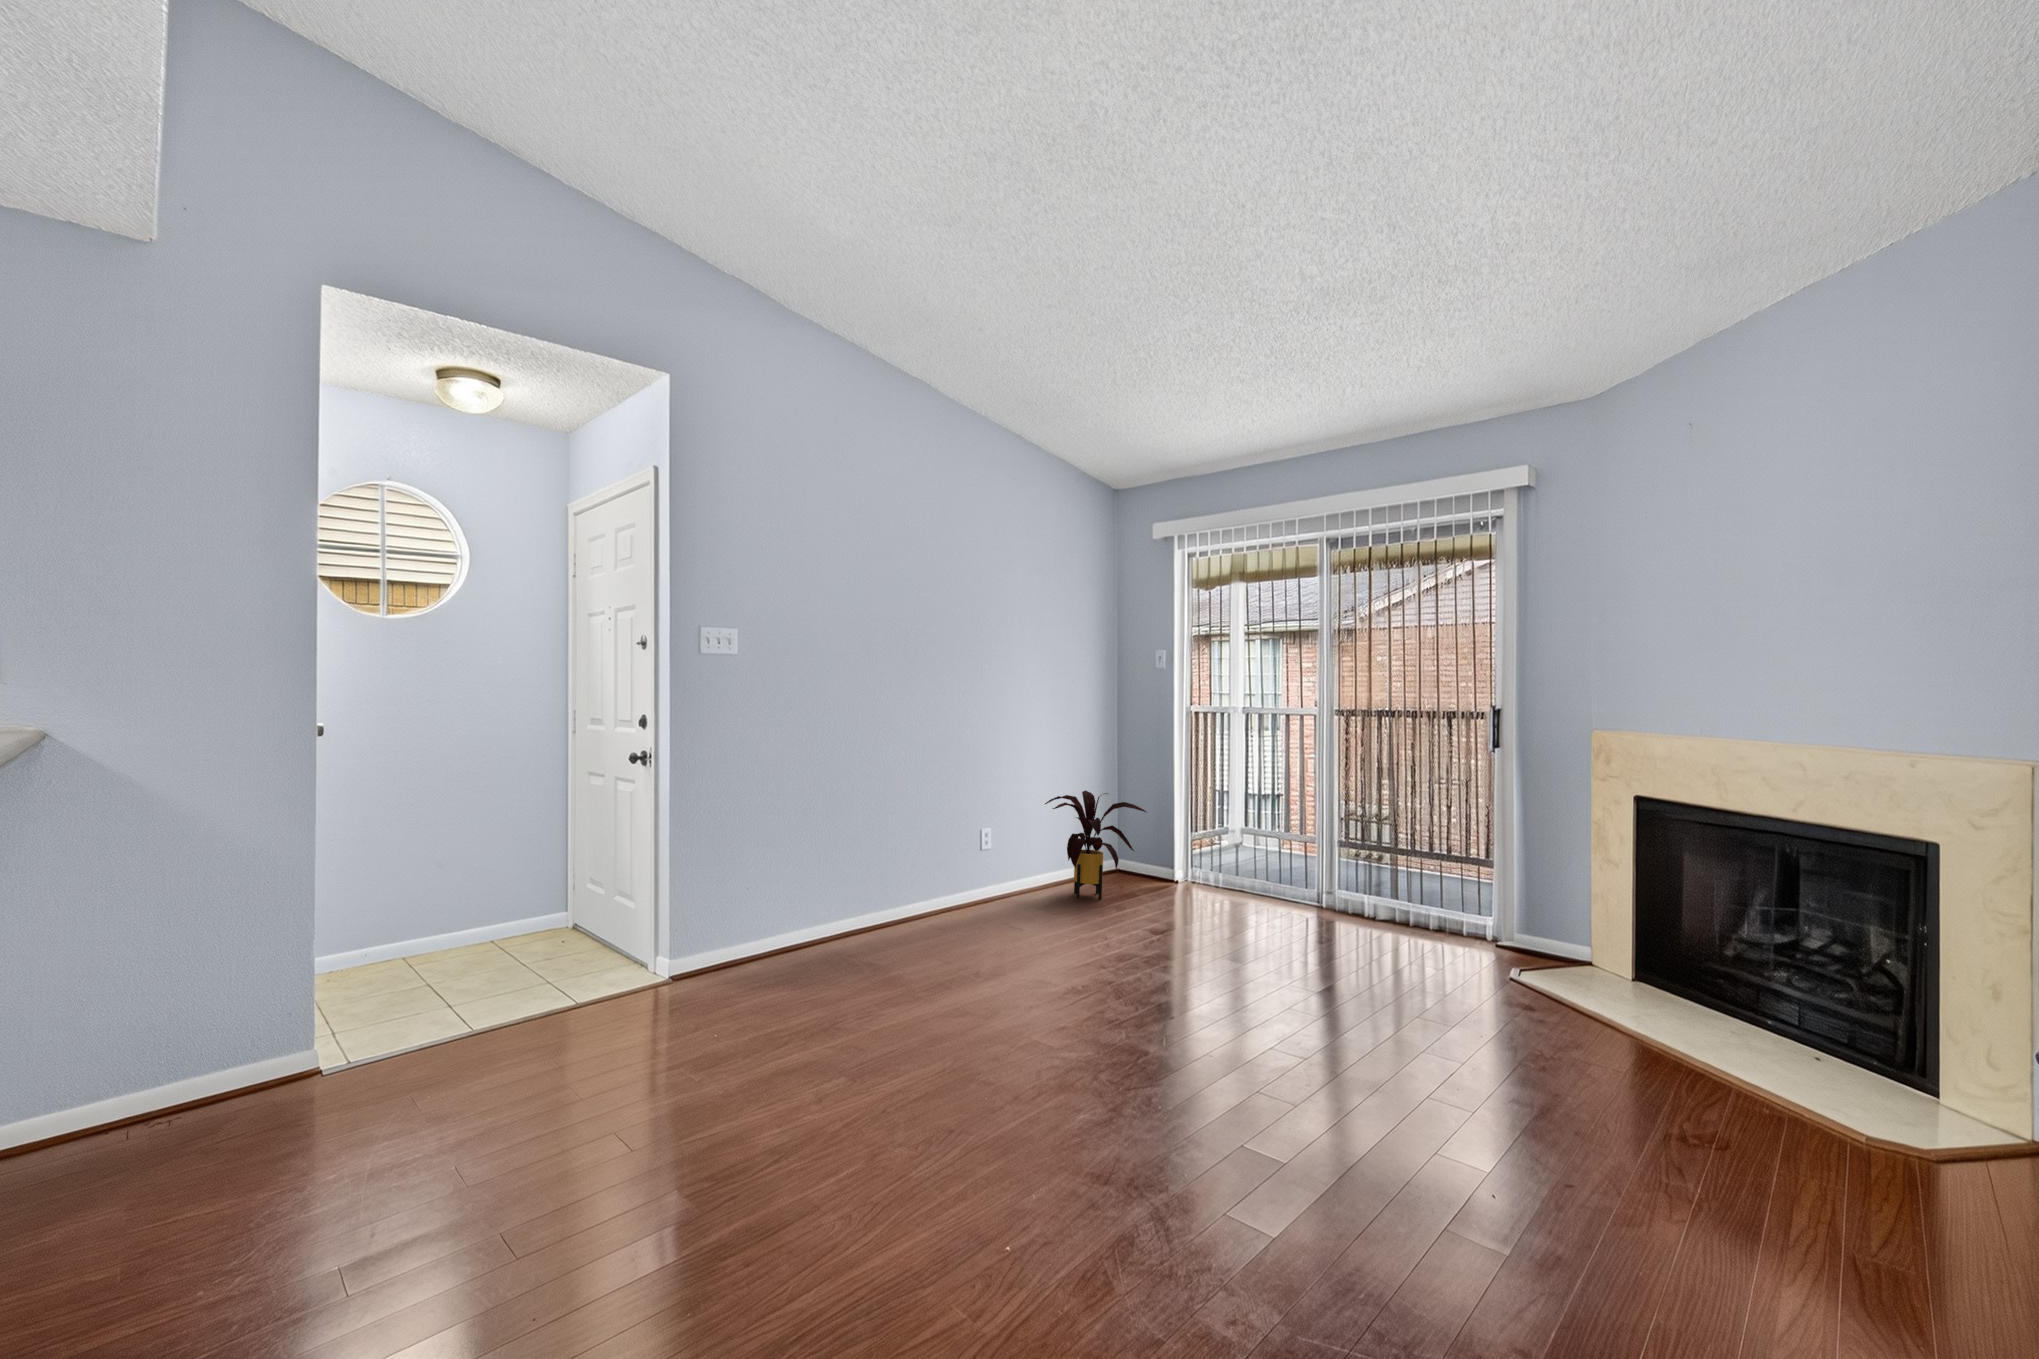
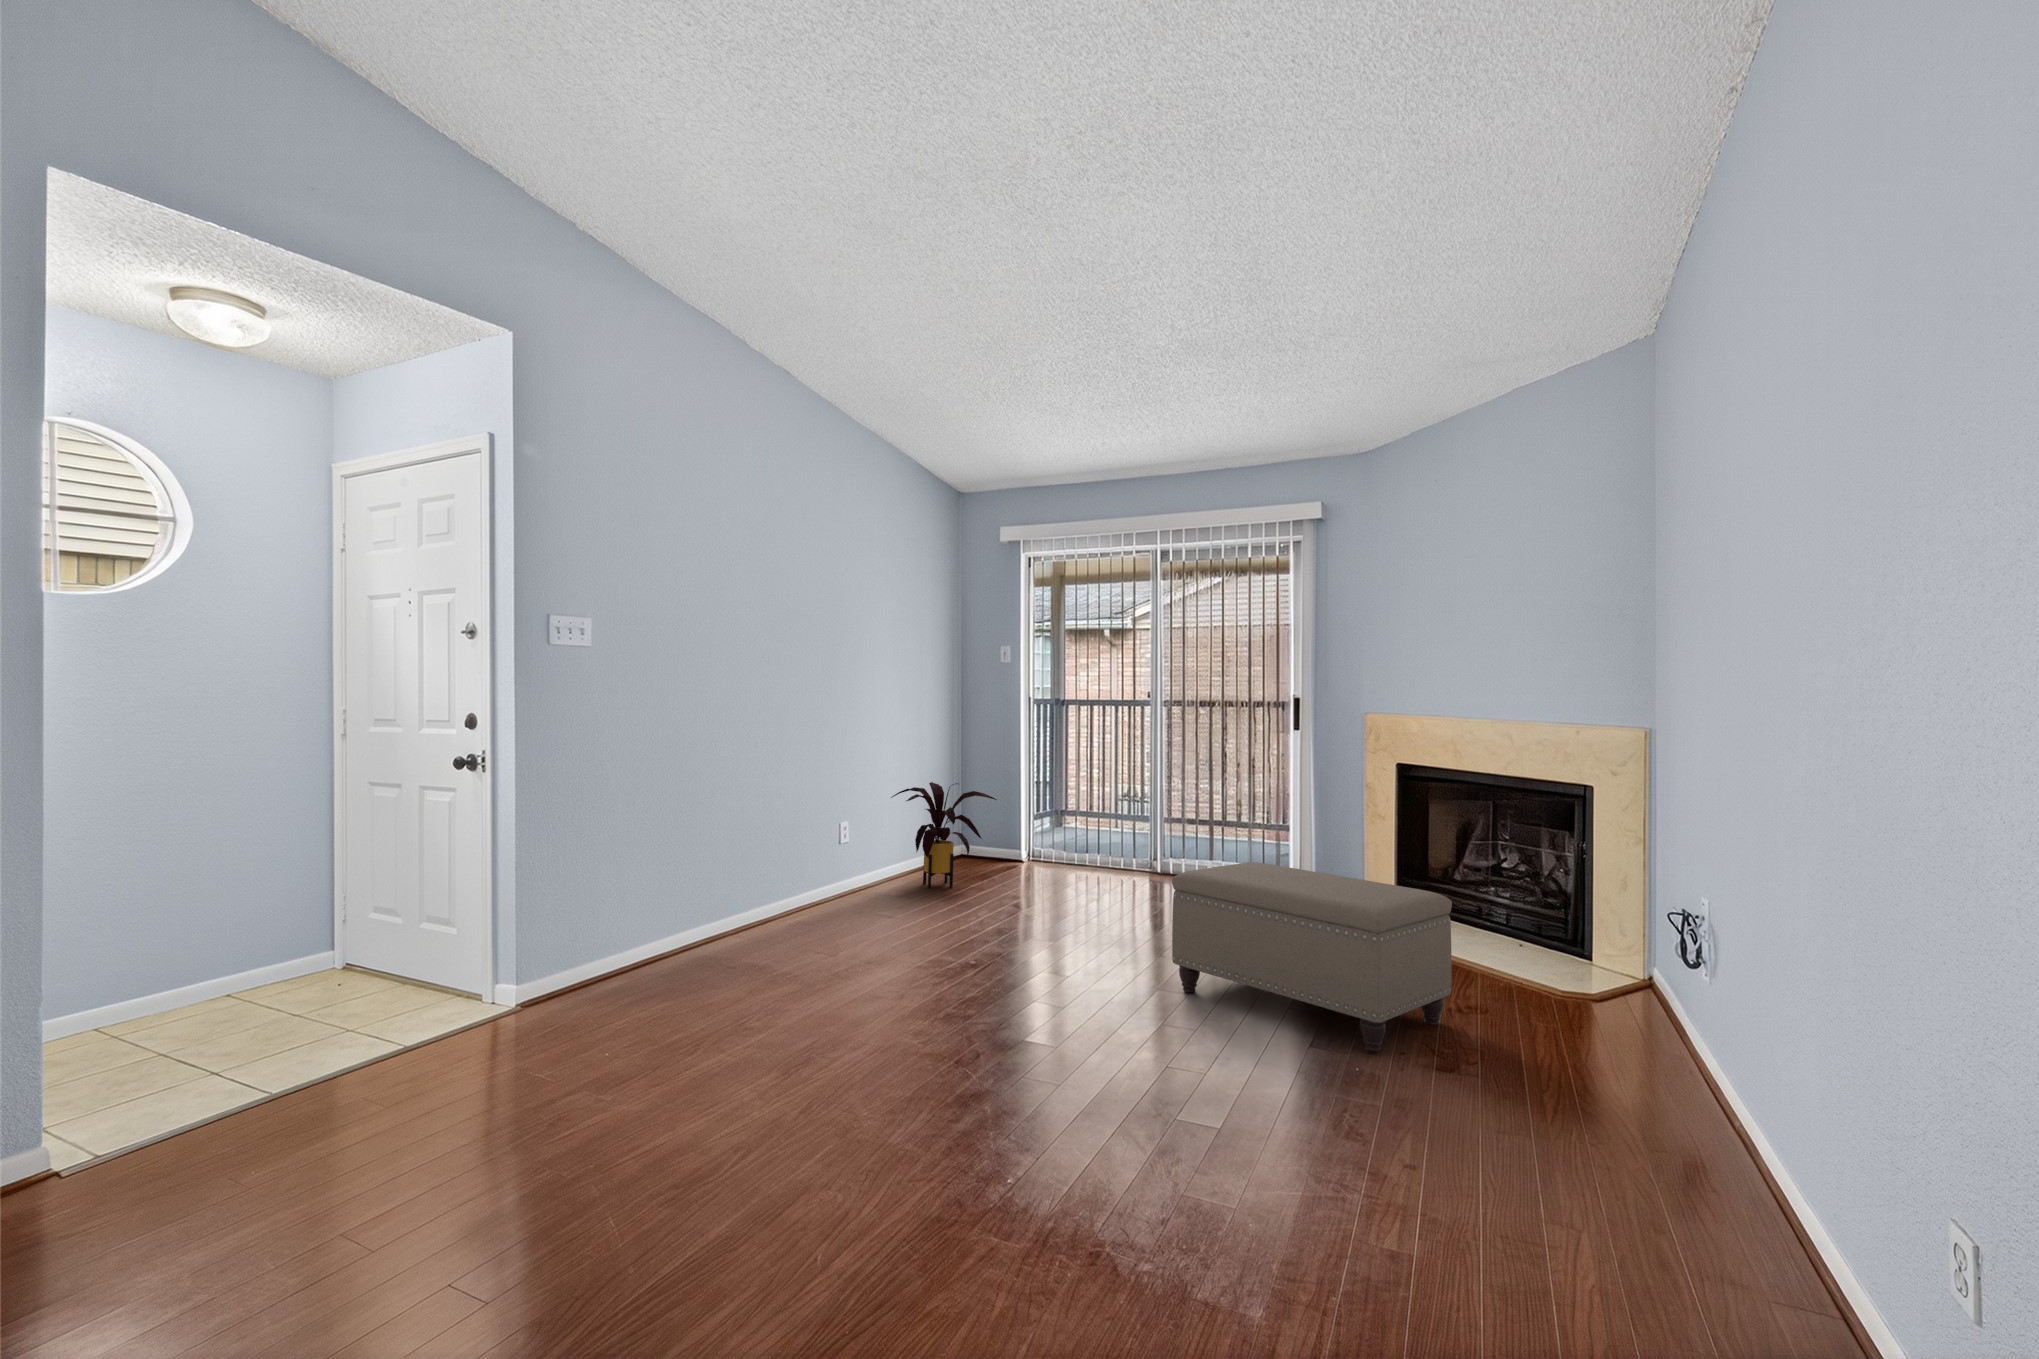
ottoman: none [1294,910,1692,1202] -> present [1172,862,1452,1051]

